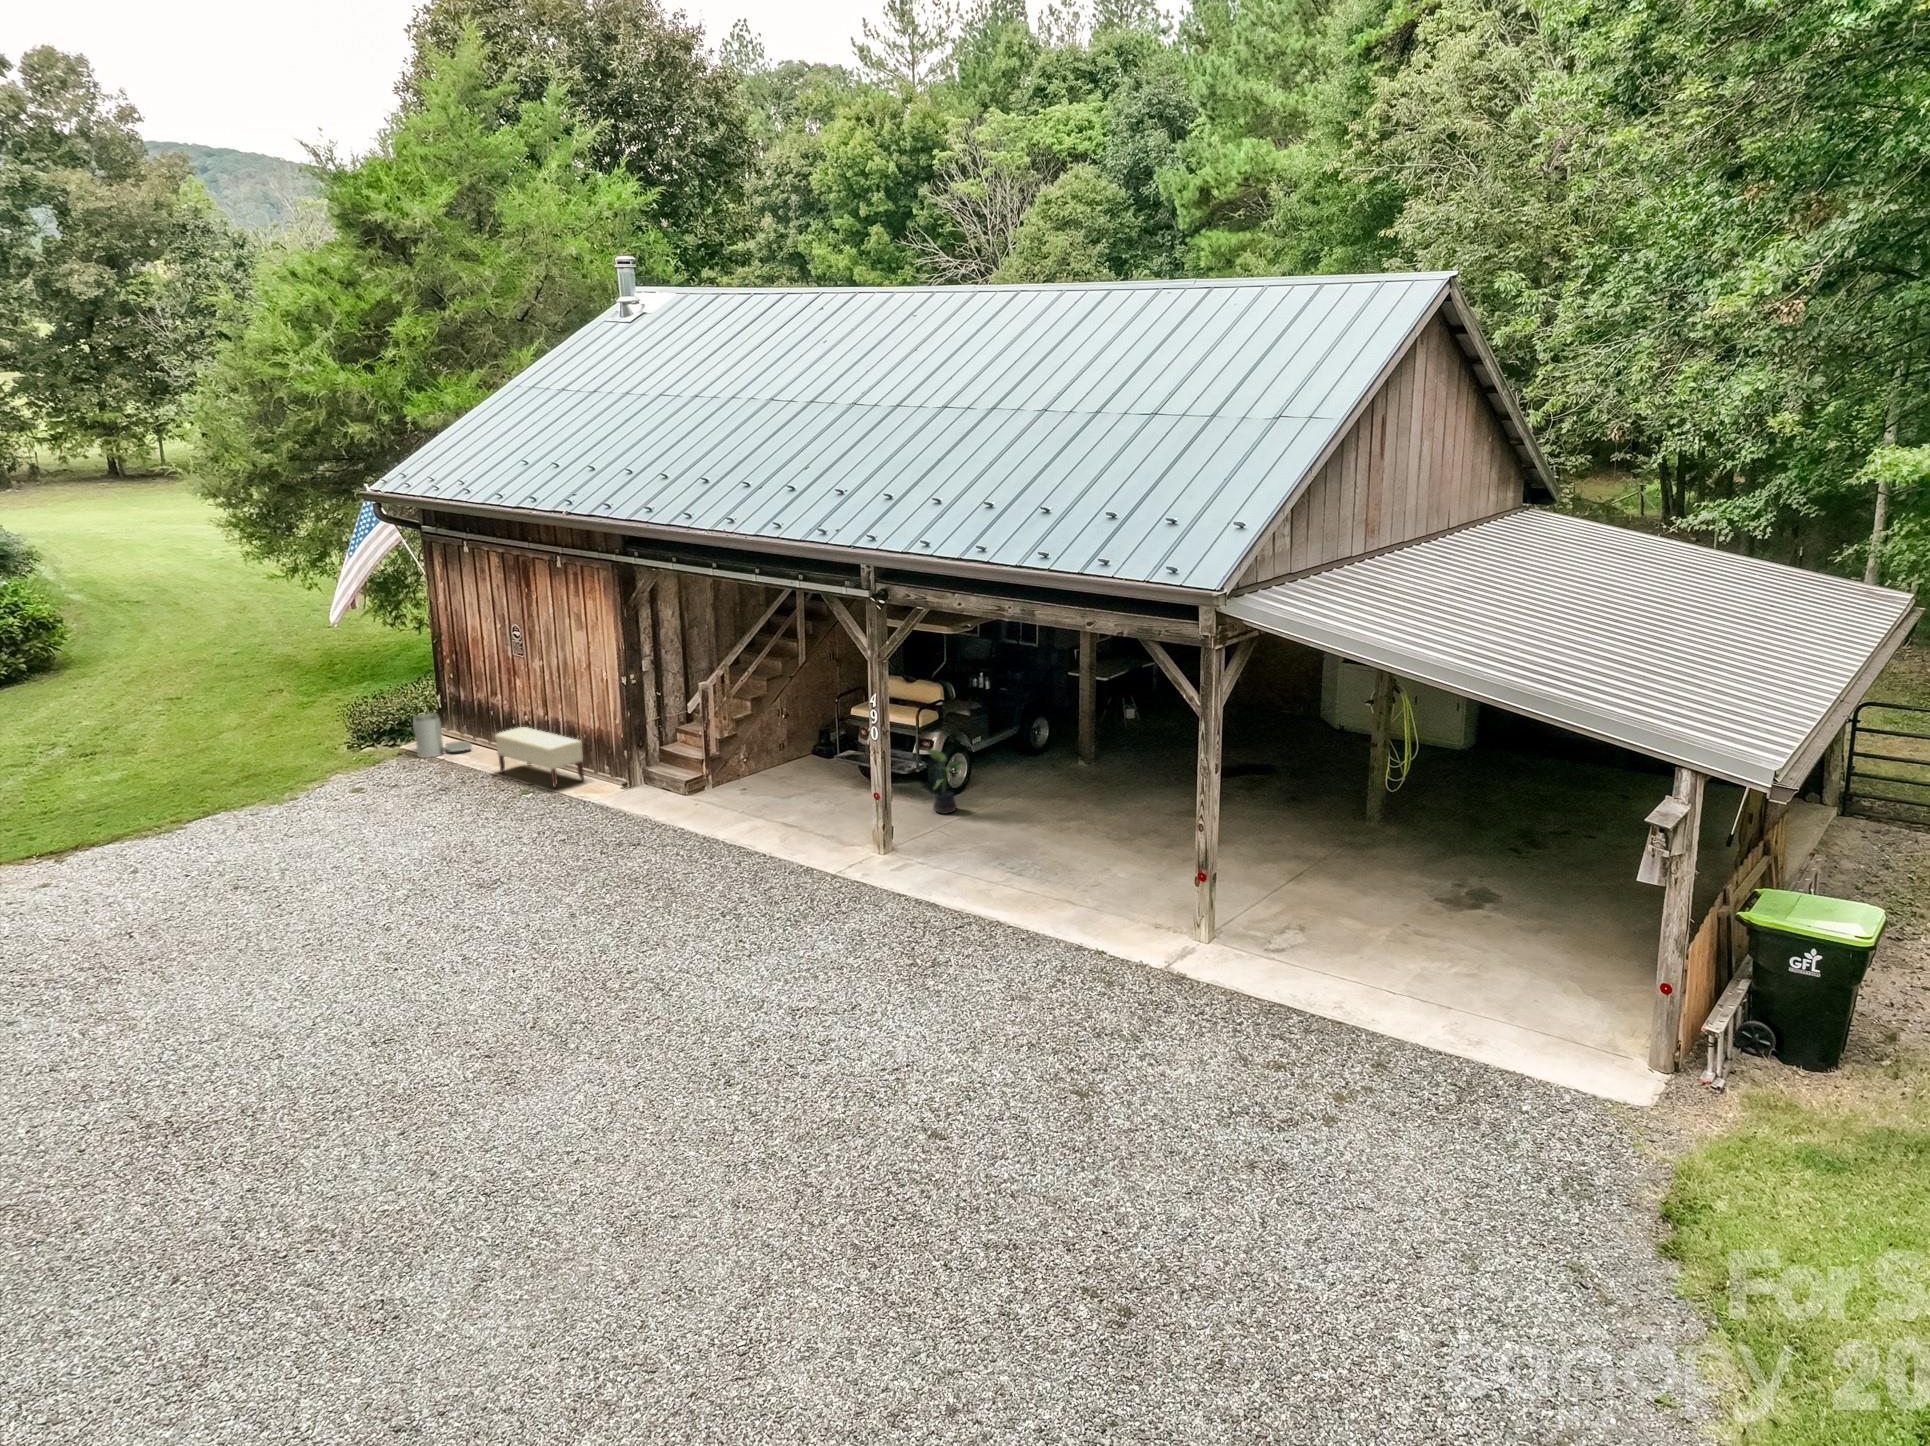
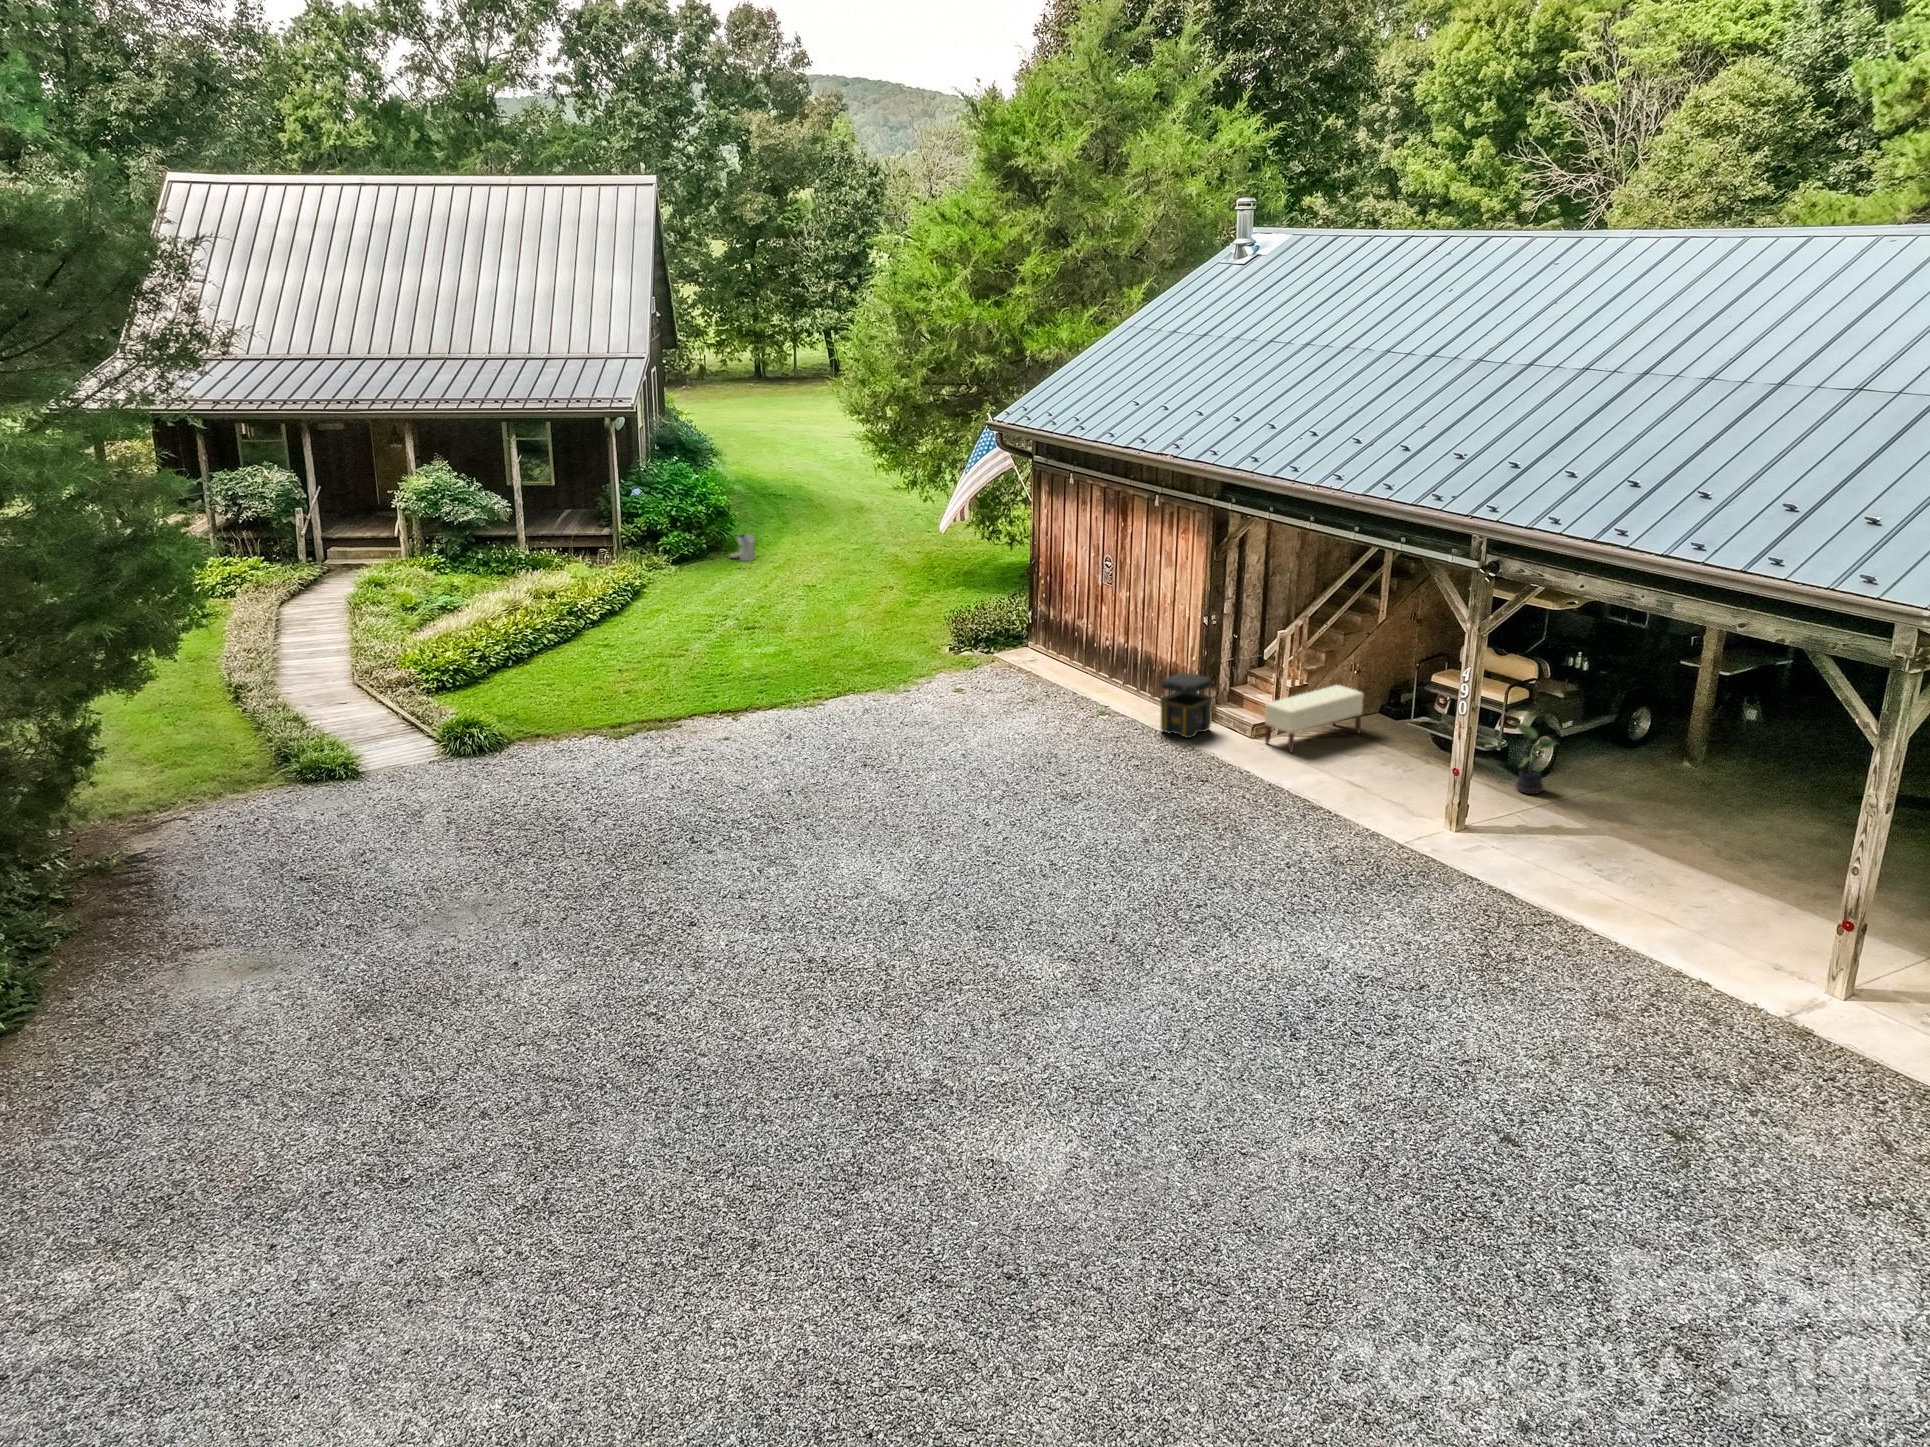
trash can: present [413,713,472,758] -> present [730,534,755,561]
bench: present [495,727,584,788] -> present [1265,685,1364,752]
toolbox: none [586,738,644,805] -> present [1160,673,1212,738]

